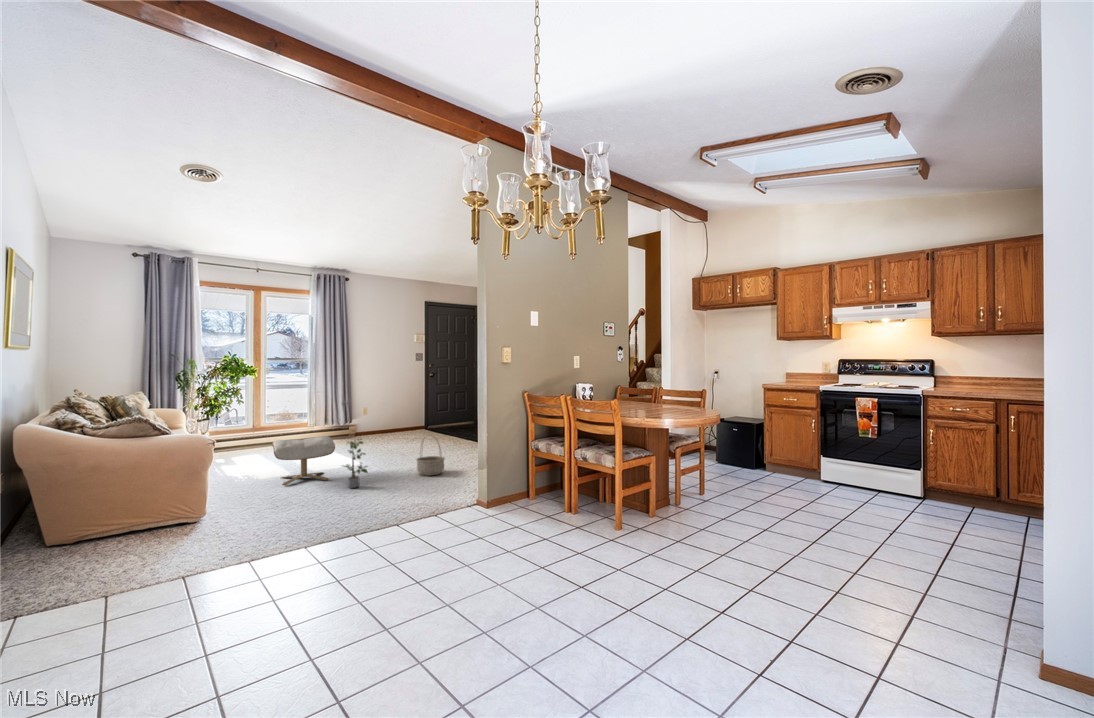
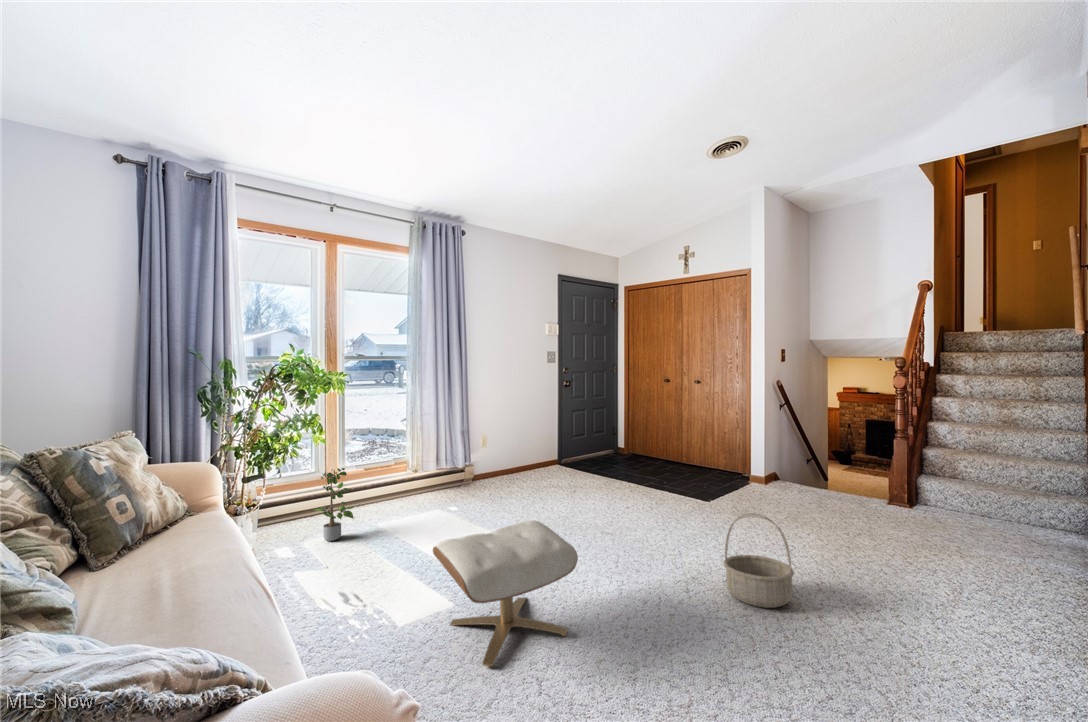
potted plant: present [344,439,368,488] -> present [315,468,354,541]

